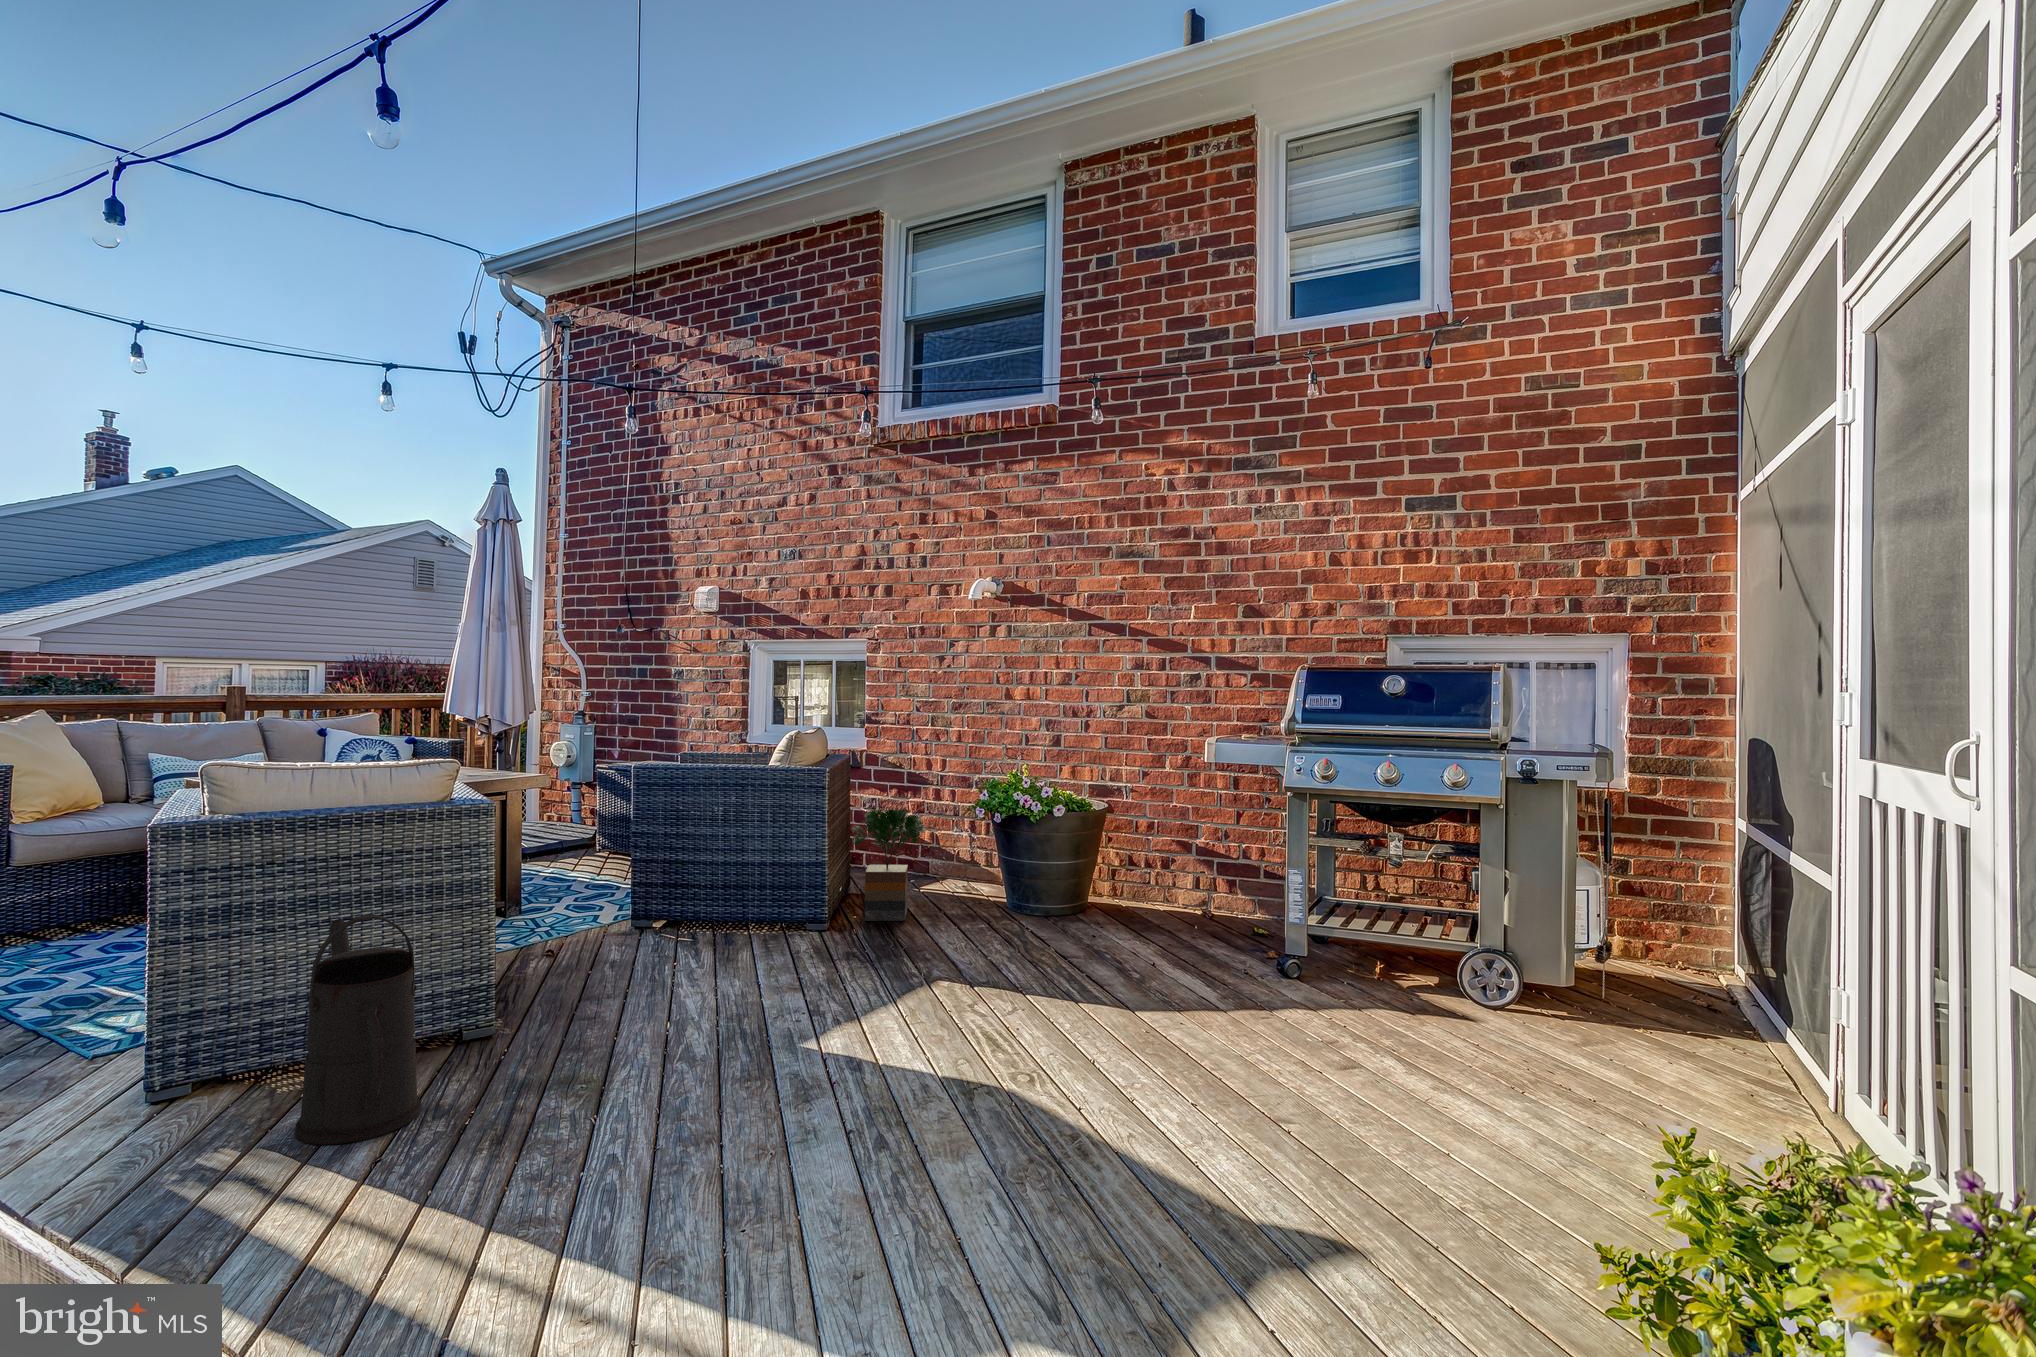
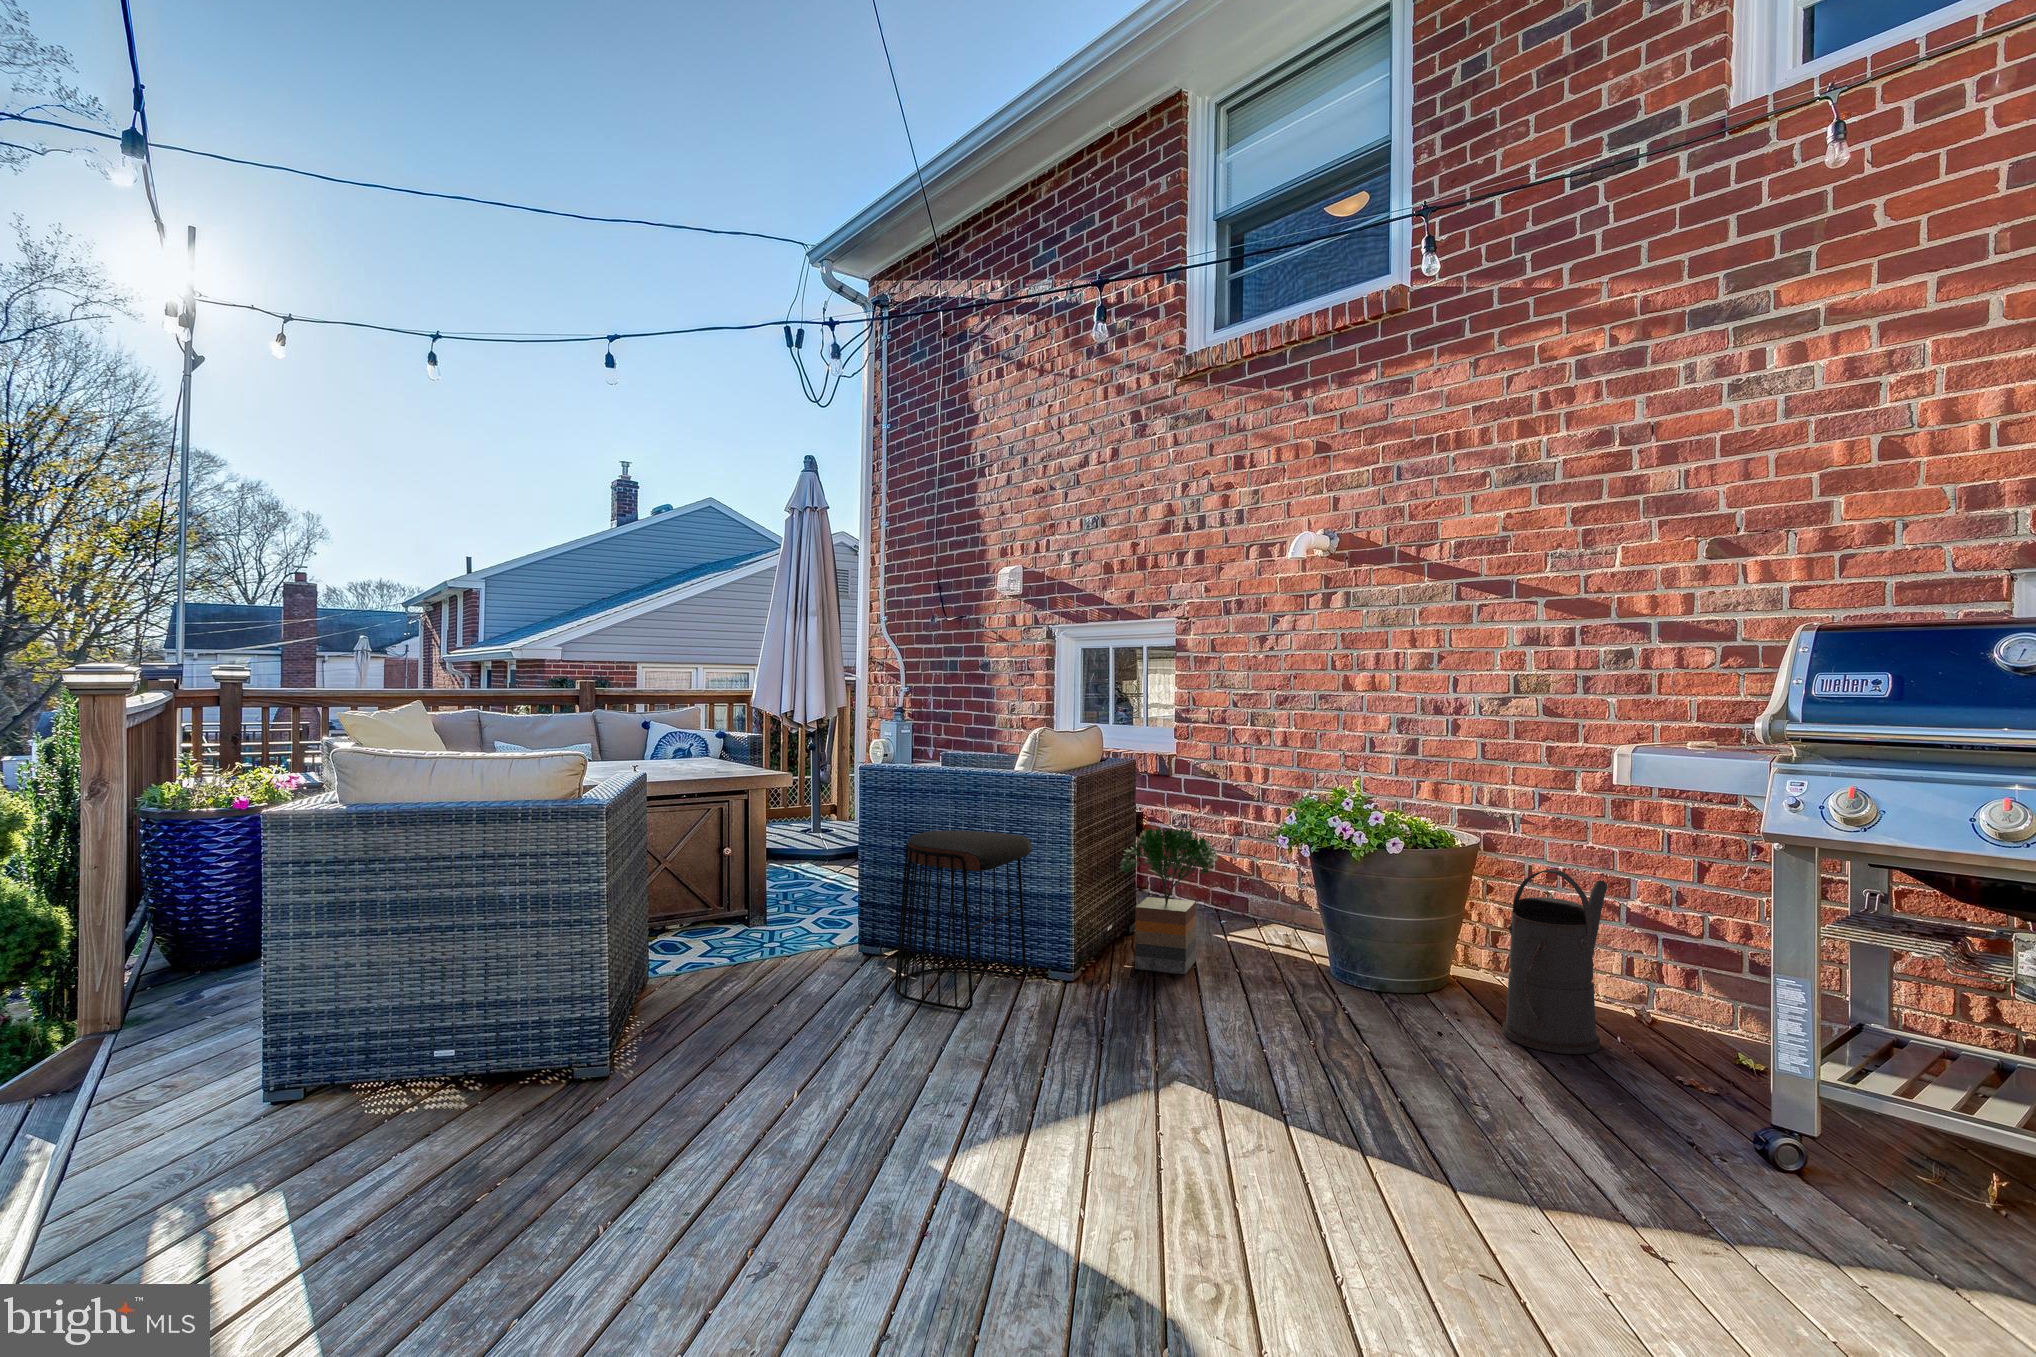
stool: none [675,818,789,962] -> present [895,831,1032,1011]
watering can: present [295,914,422,1145] -> present [1502,869,1607,1054]

